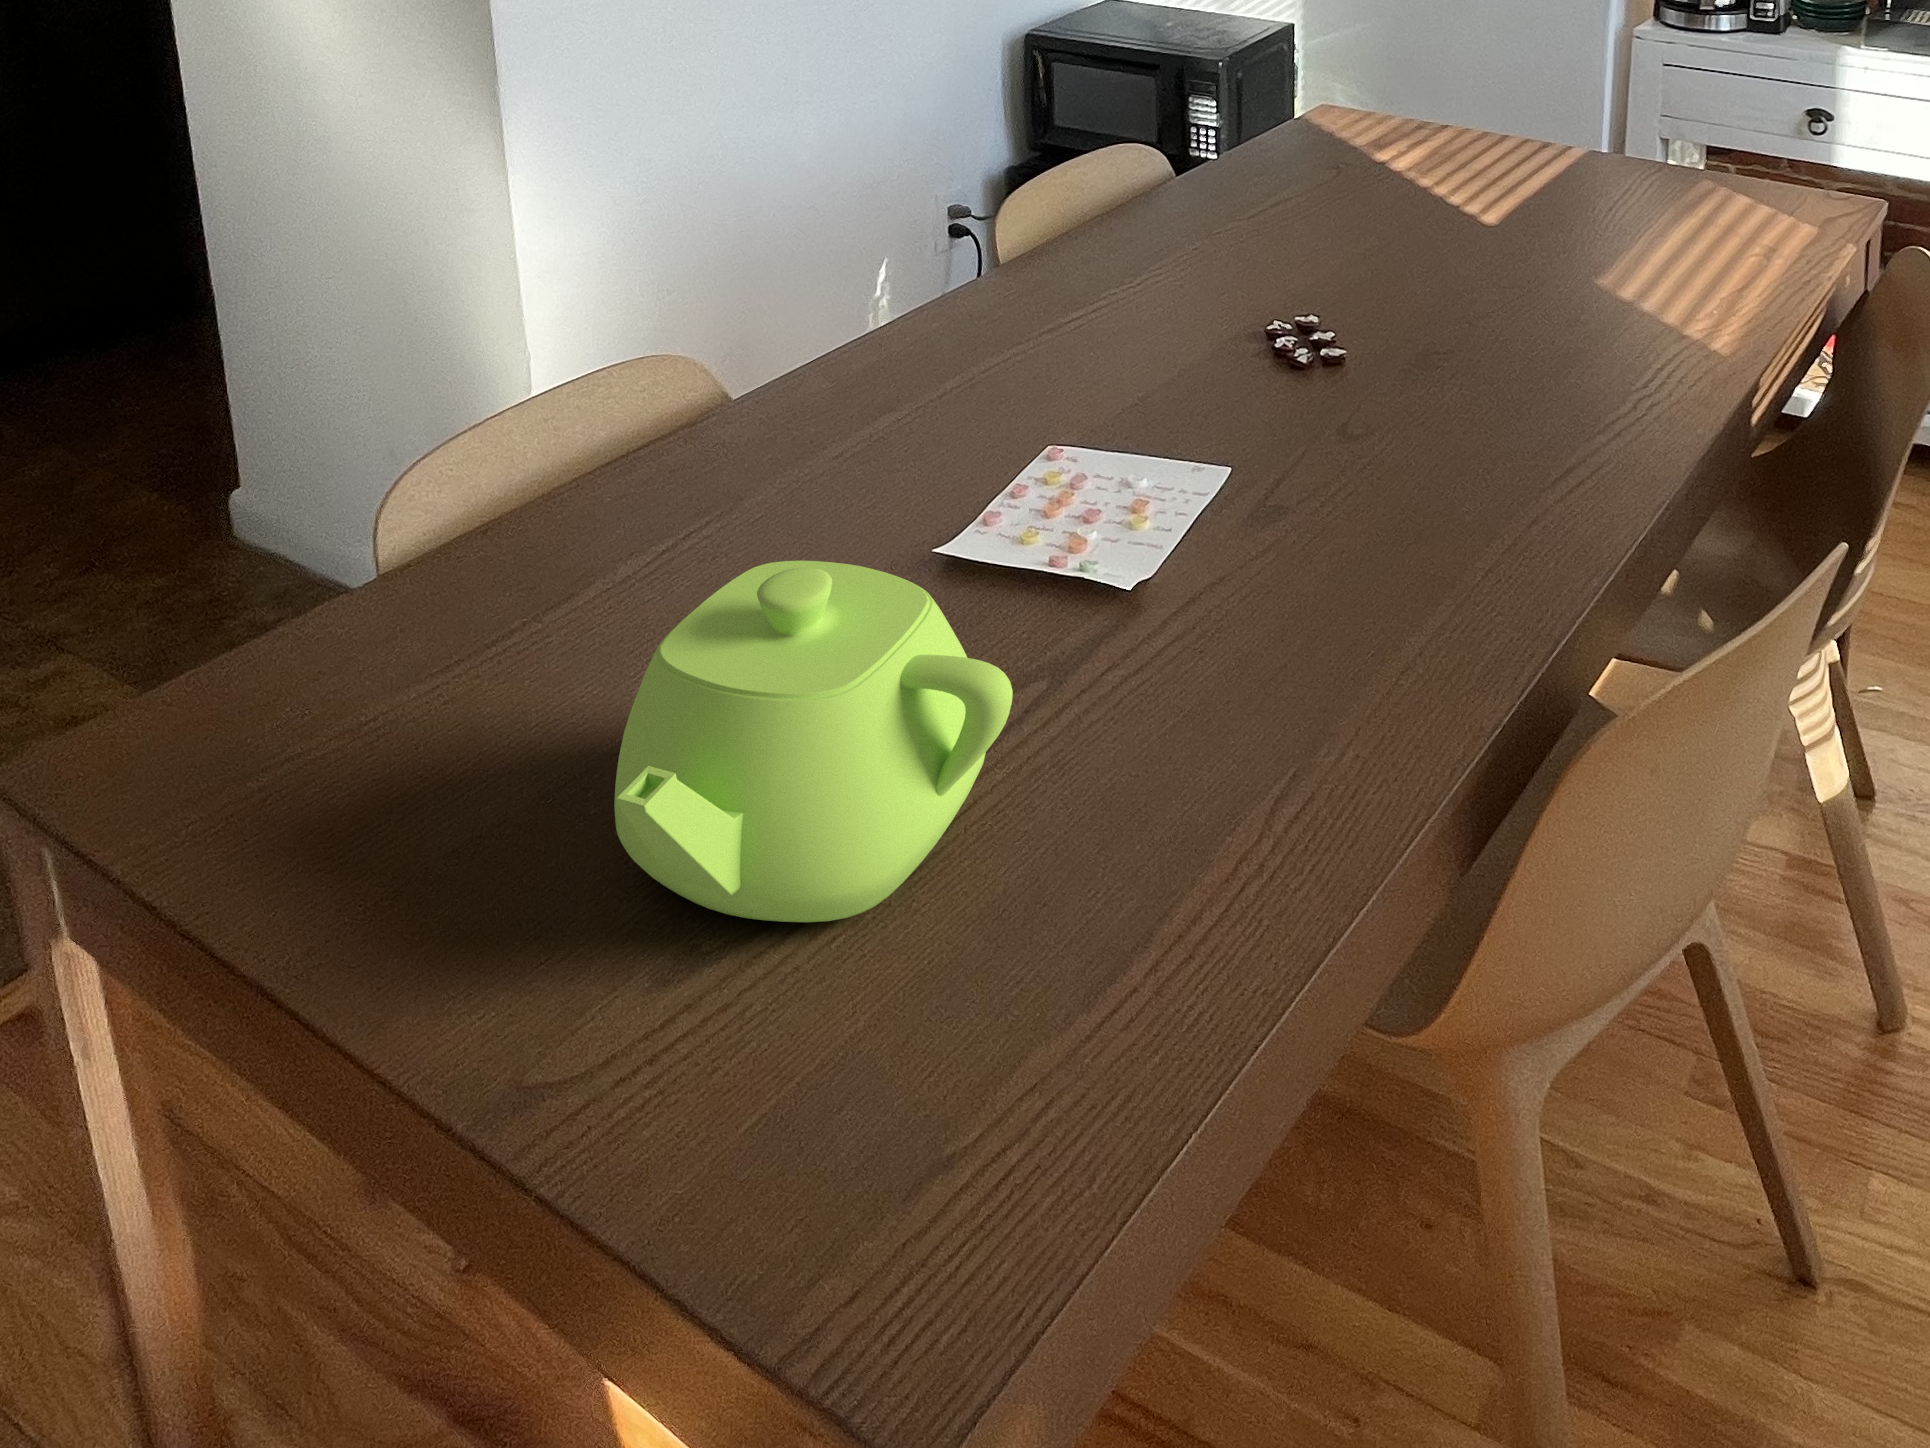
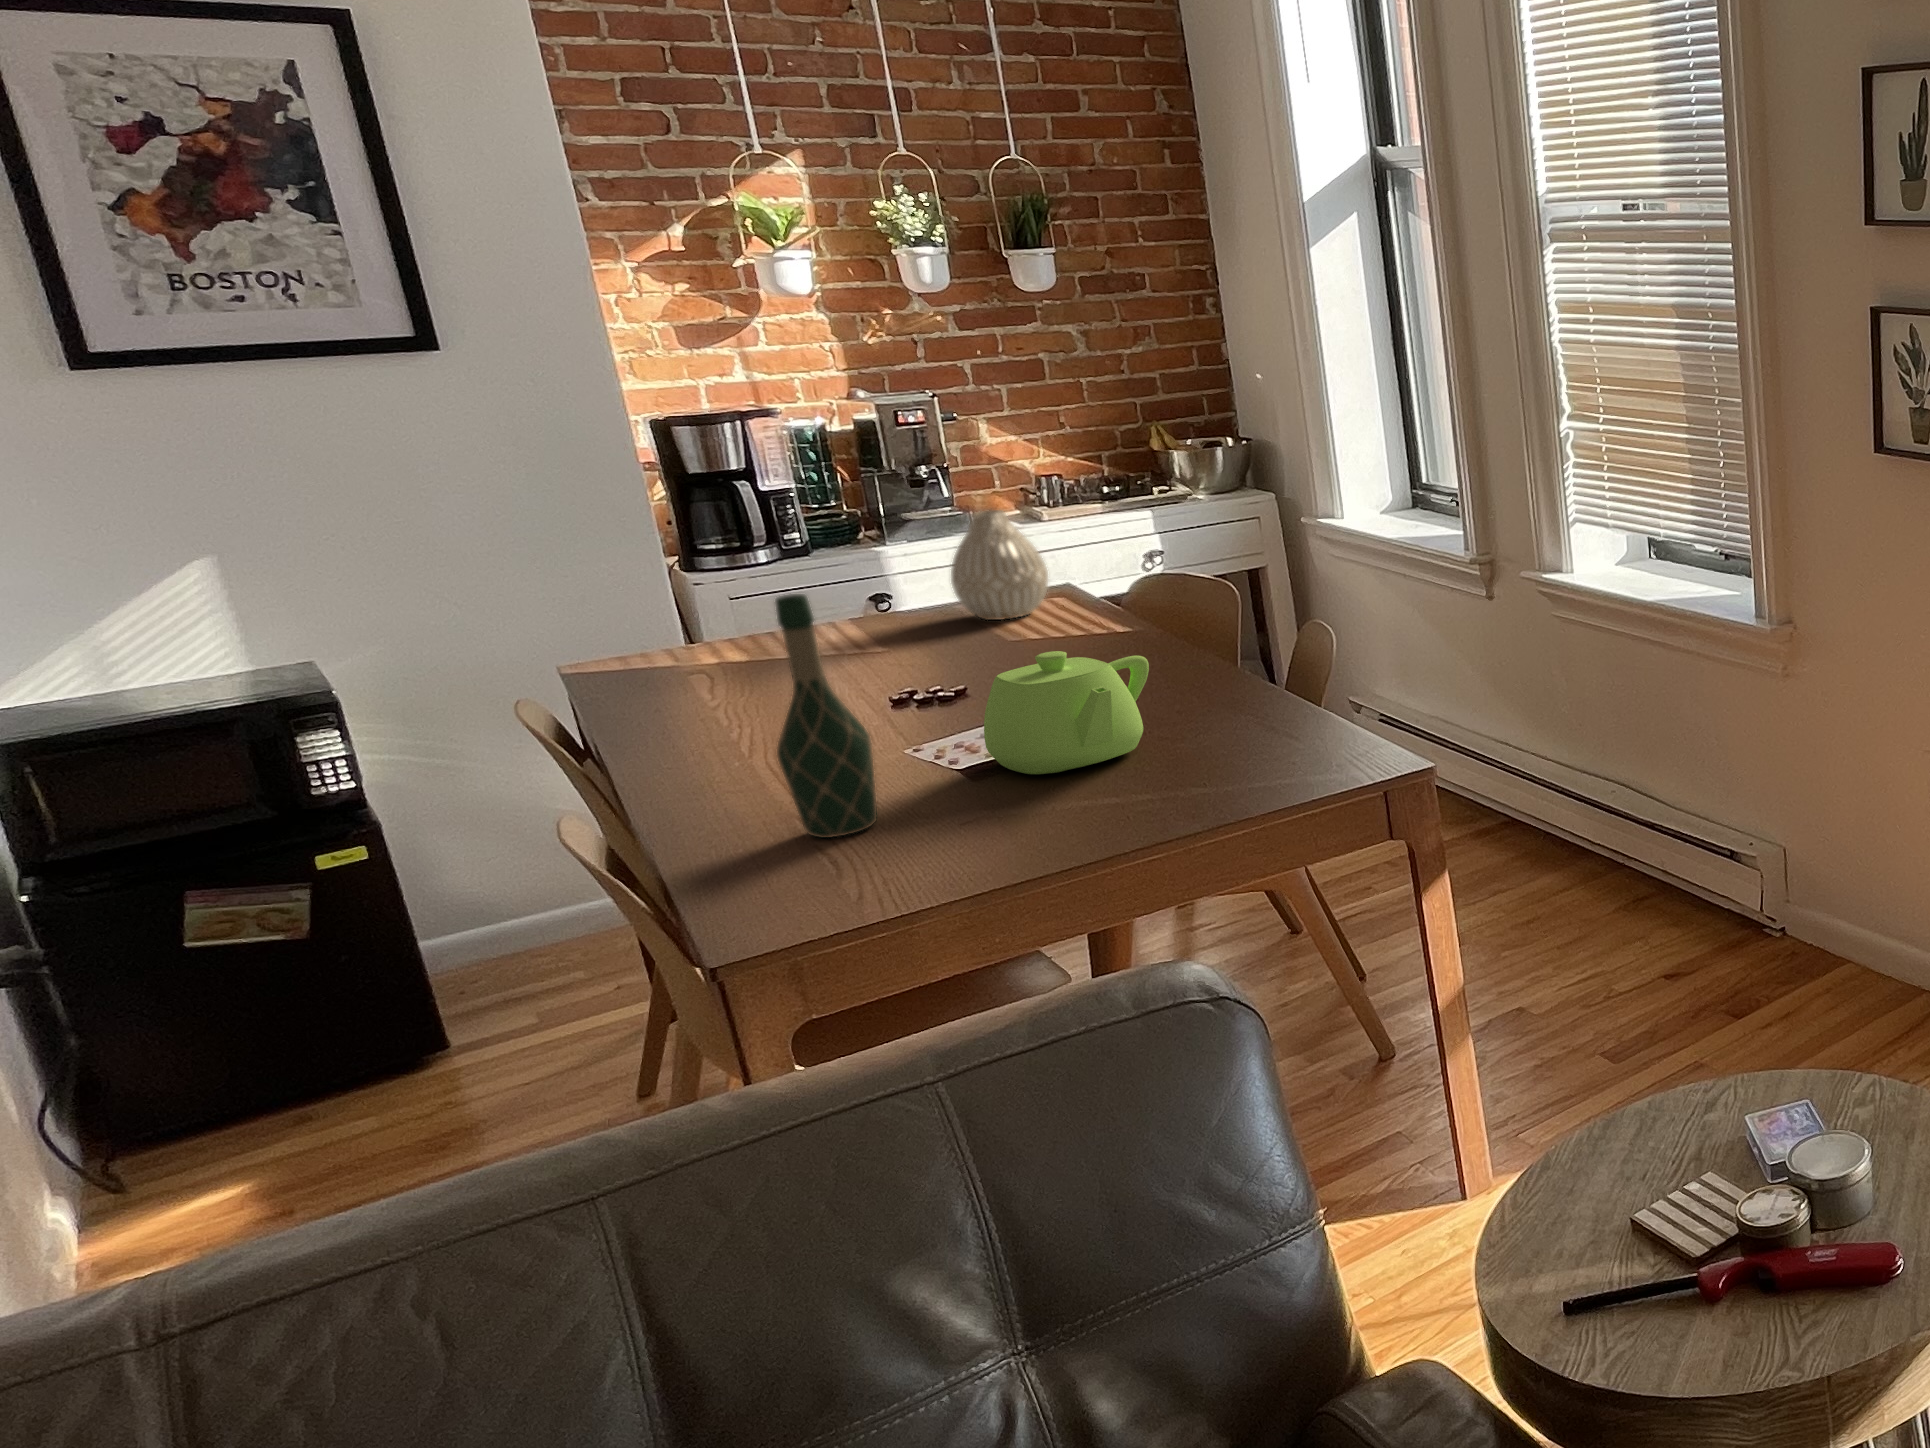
vase: none [1590,82,1740,280] -> present [951,510,1048,620]
wine bottle: none [197,284,398,808] -> present [775,594,877,838]

